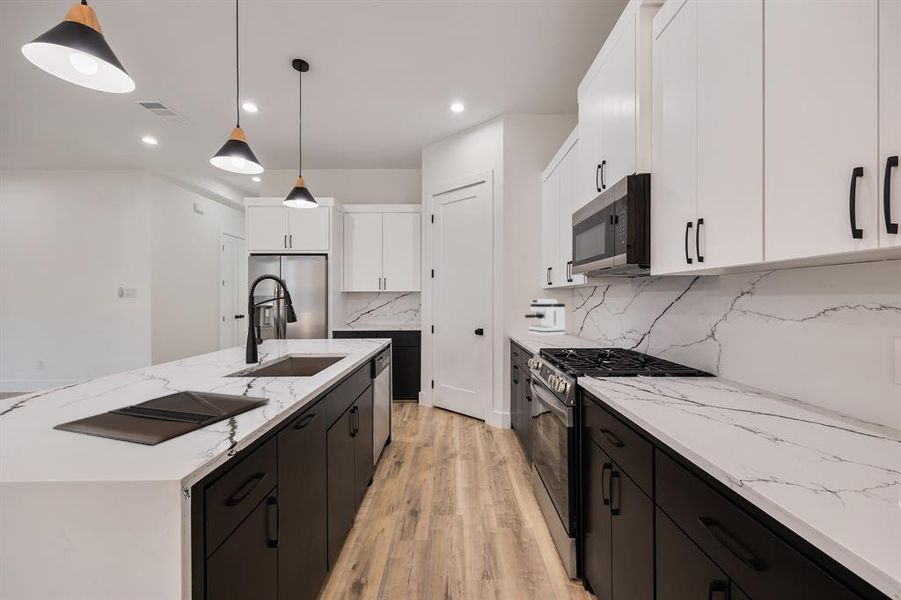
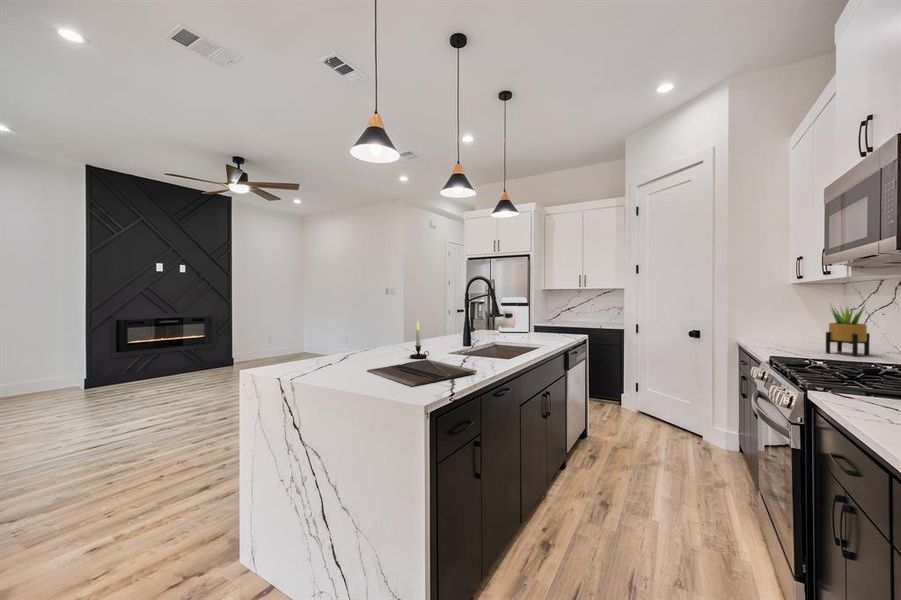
coffee maker: present [525,299,565,336] -> present [489,298,529,337]
potted plant: none [567,303,590,344] -> present [826,305,870,357]
candle: none [154,334,190,390] -> present [410,322,429,358]

